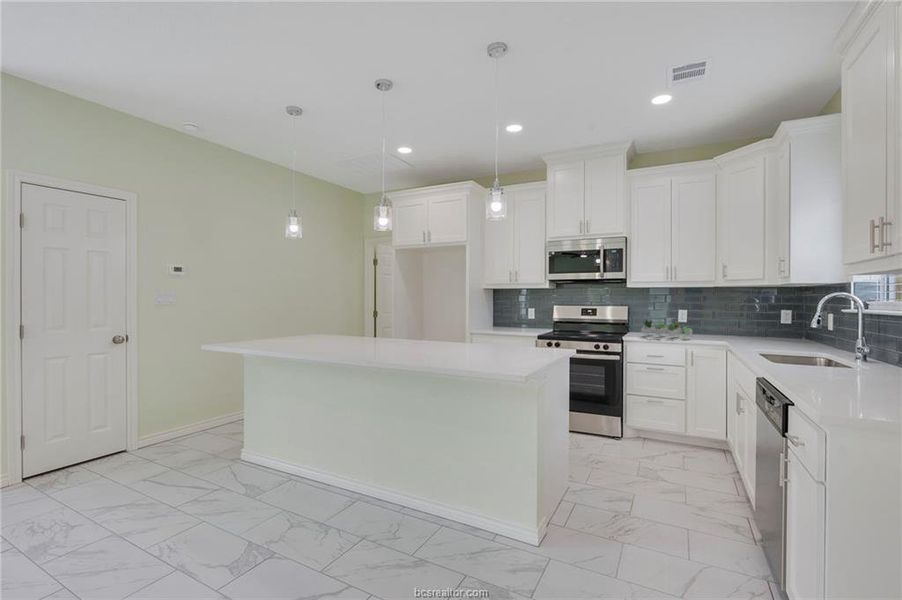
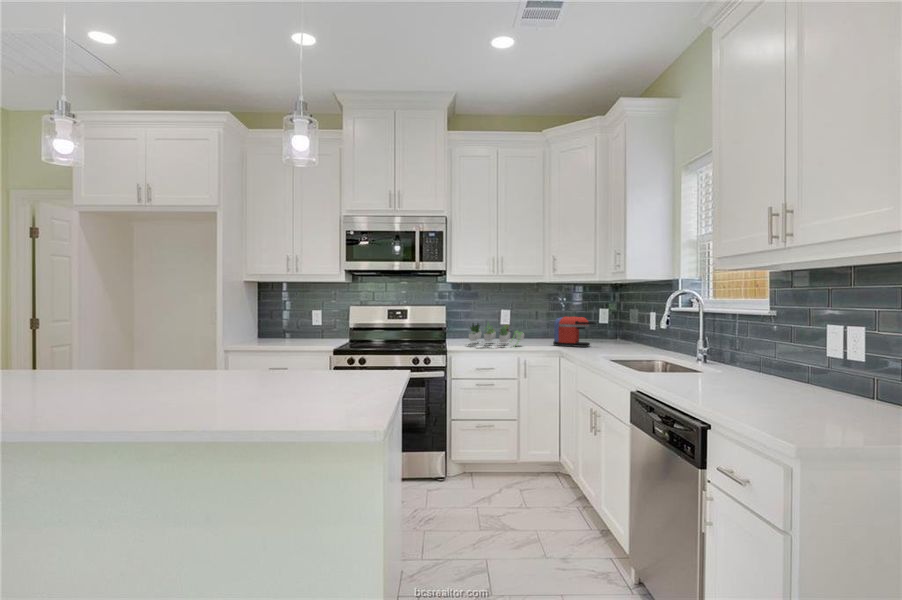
coffee maker: none [722,316,765,343] -> present [553,317,595,347]

